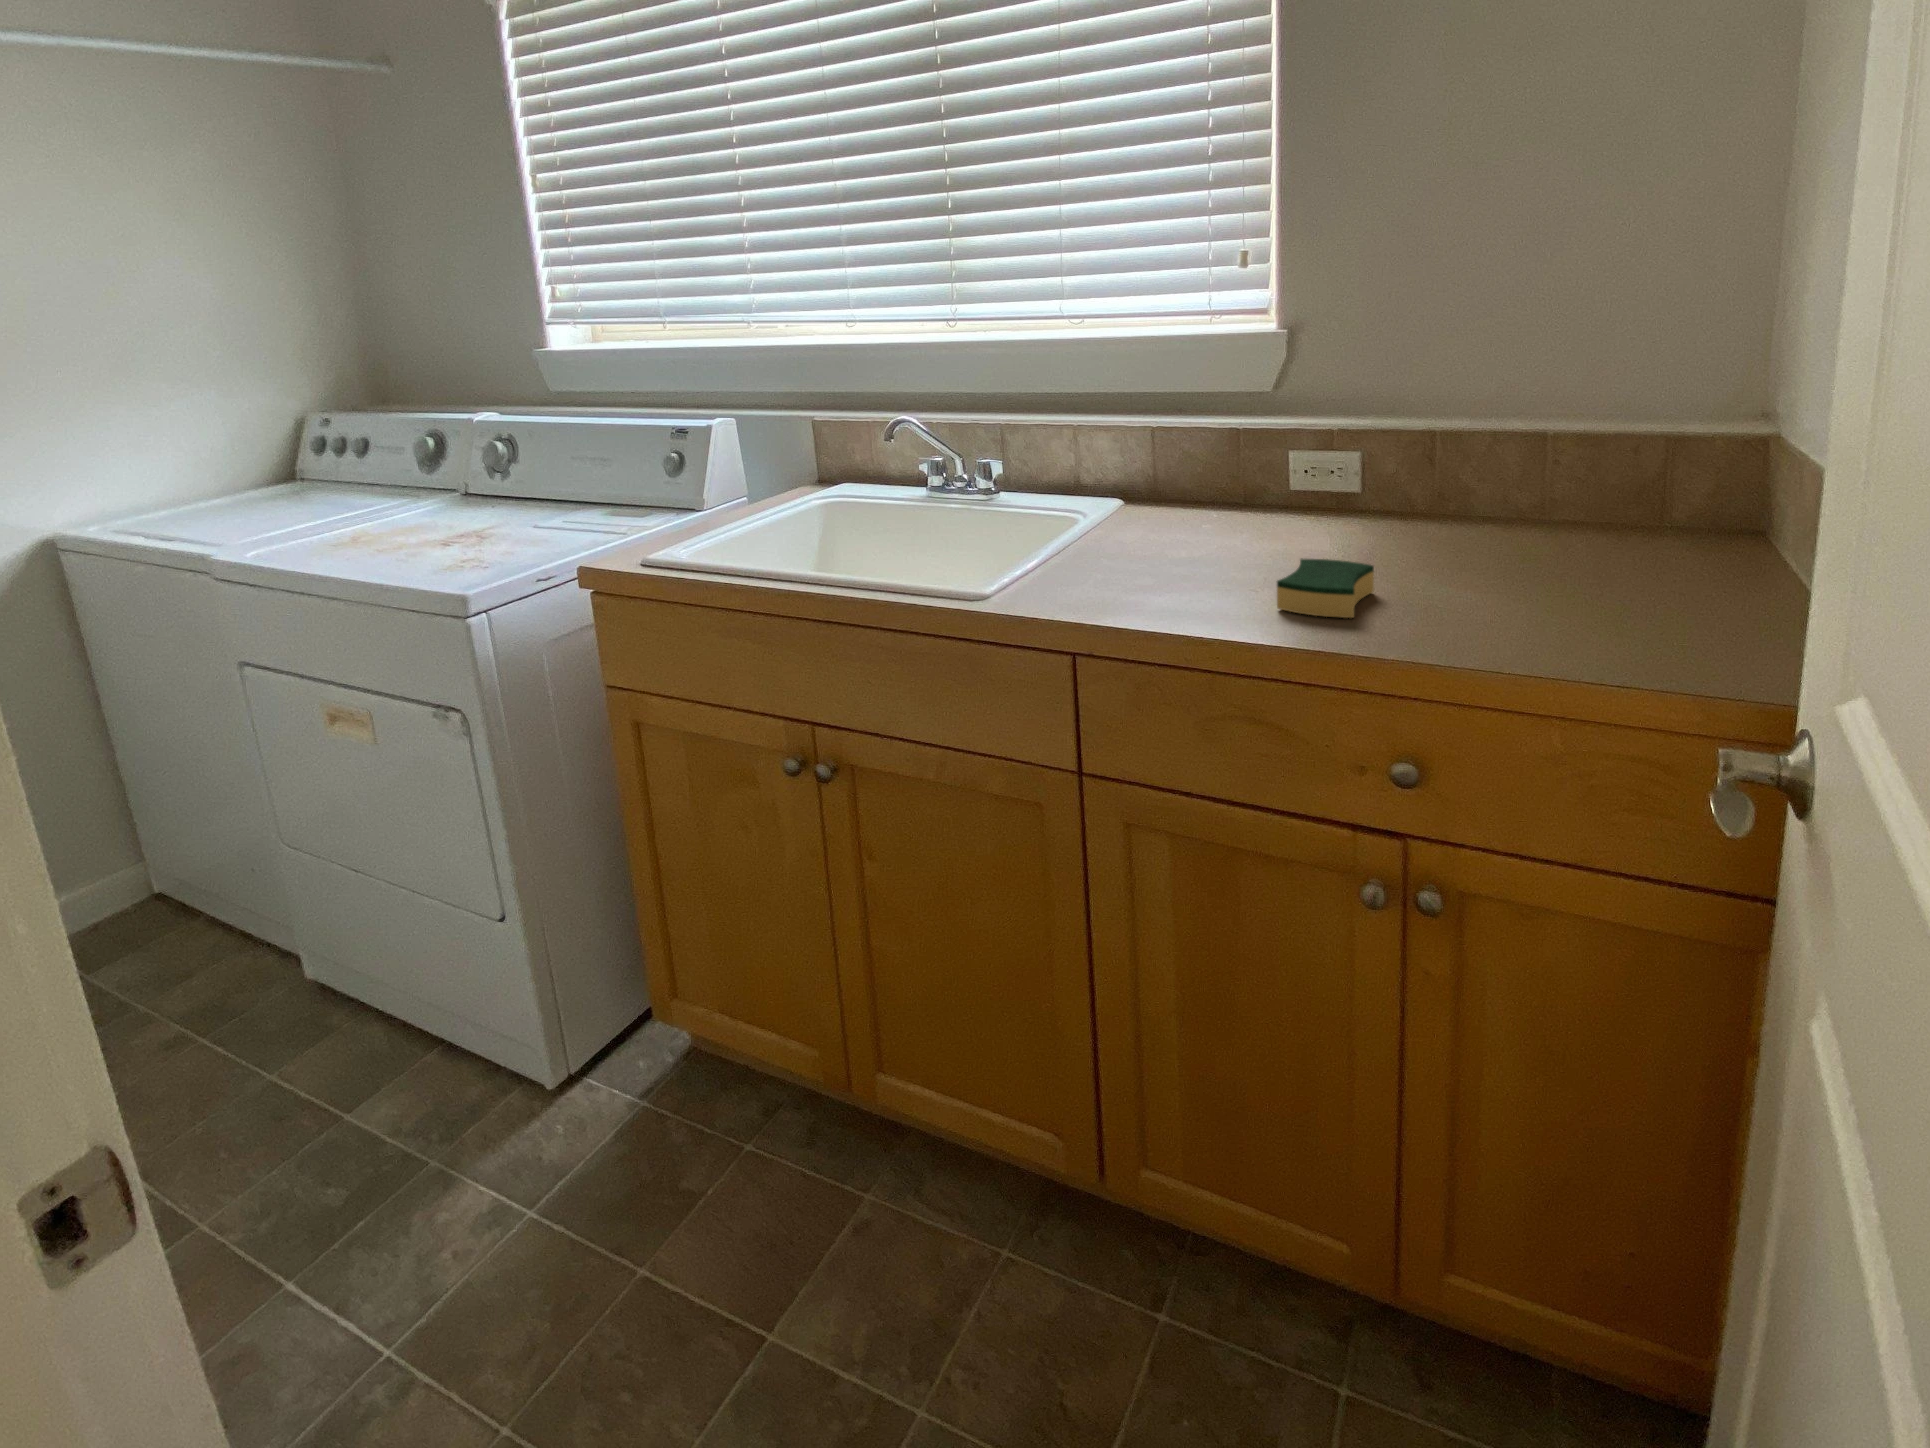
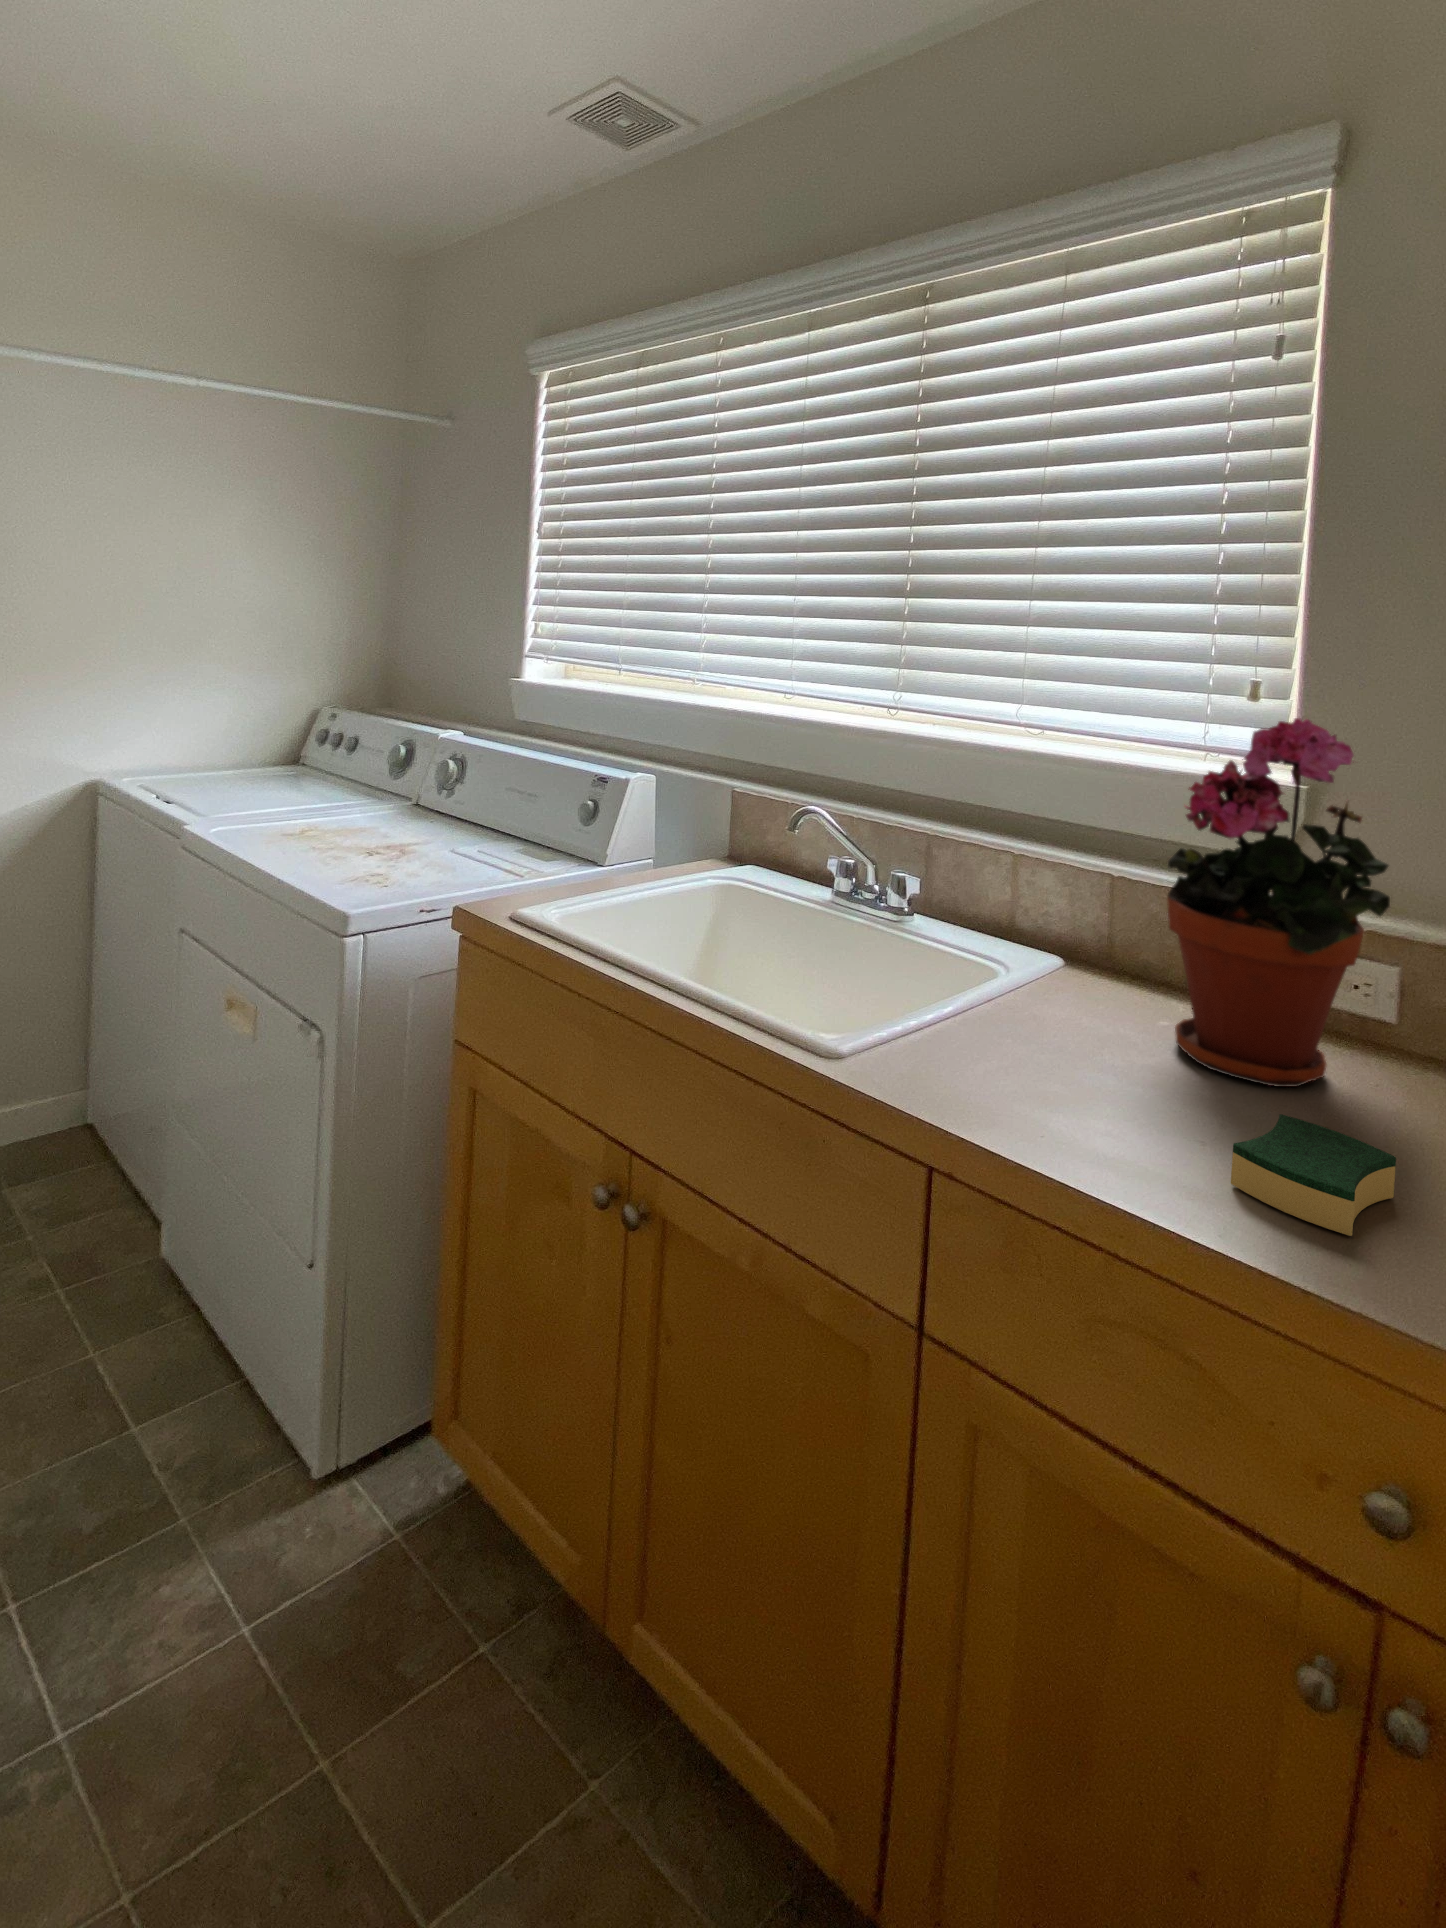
potted plant: none [1200,272,1355,549] -> present [1167,718,1390,1087]

